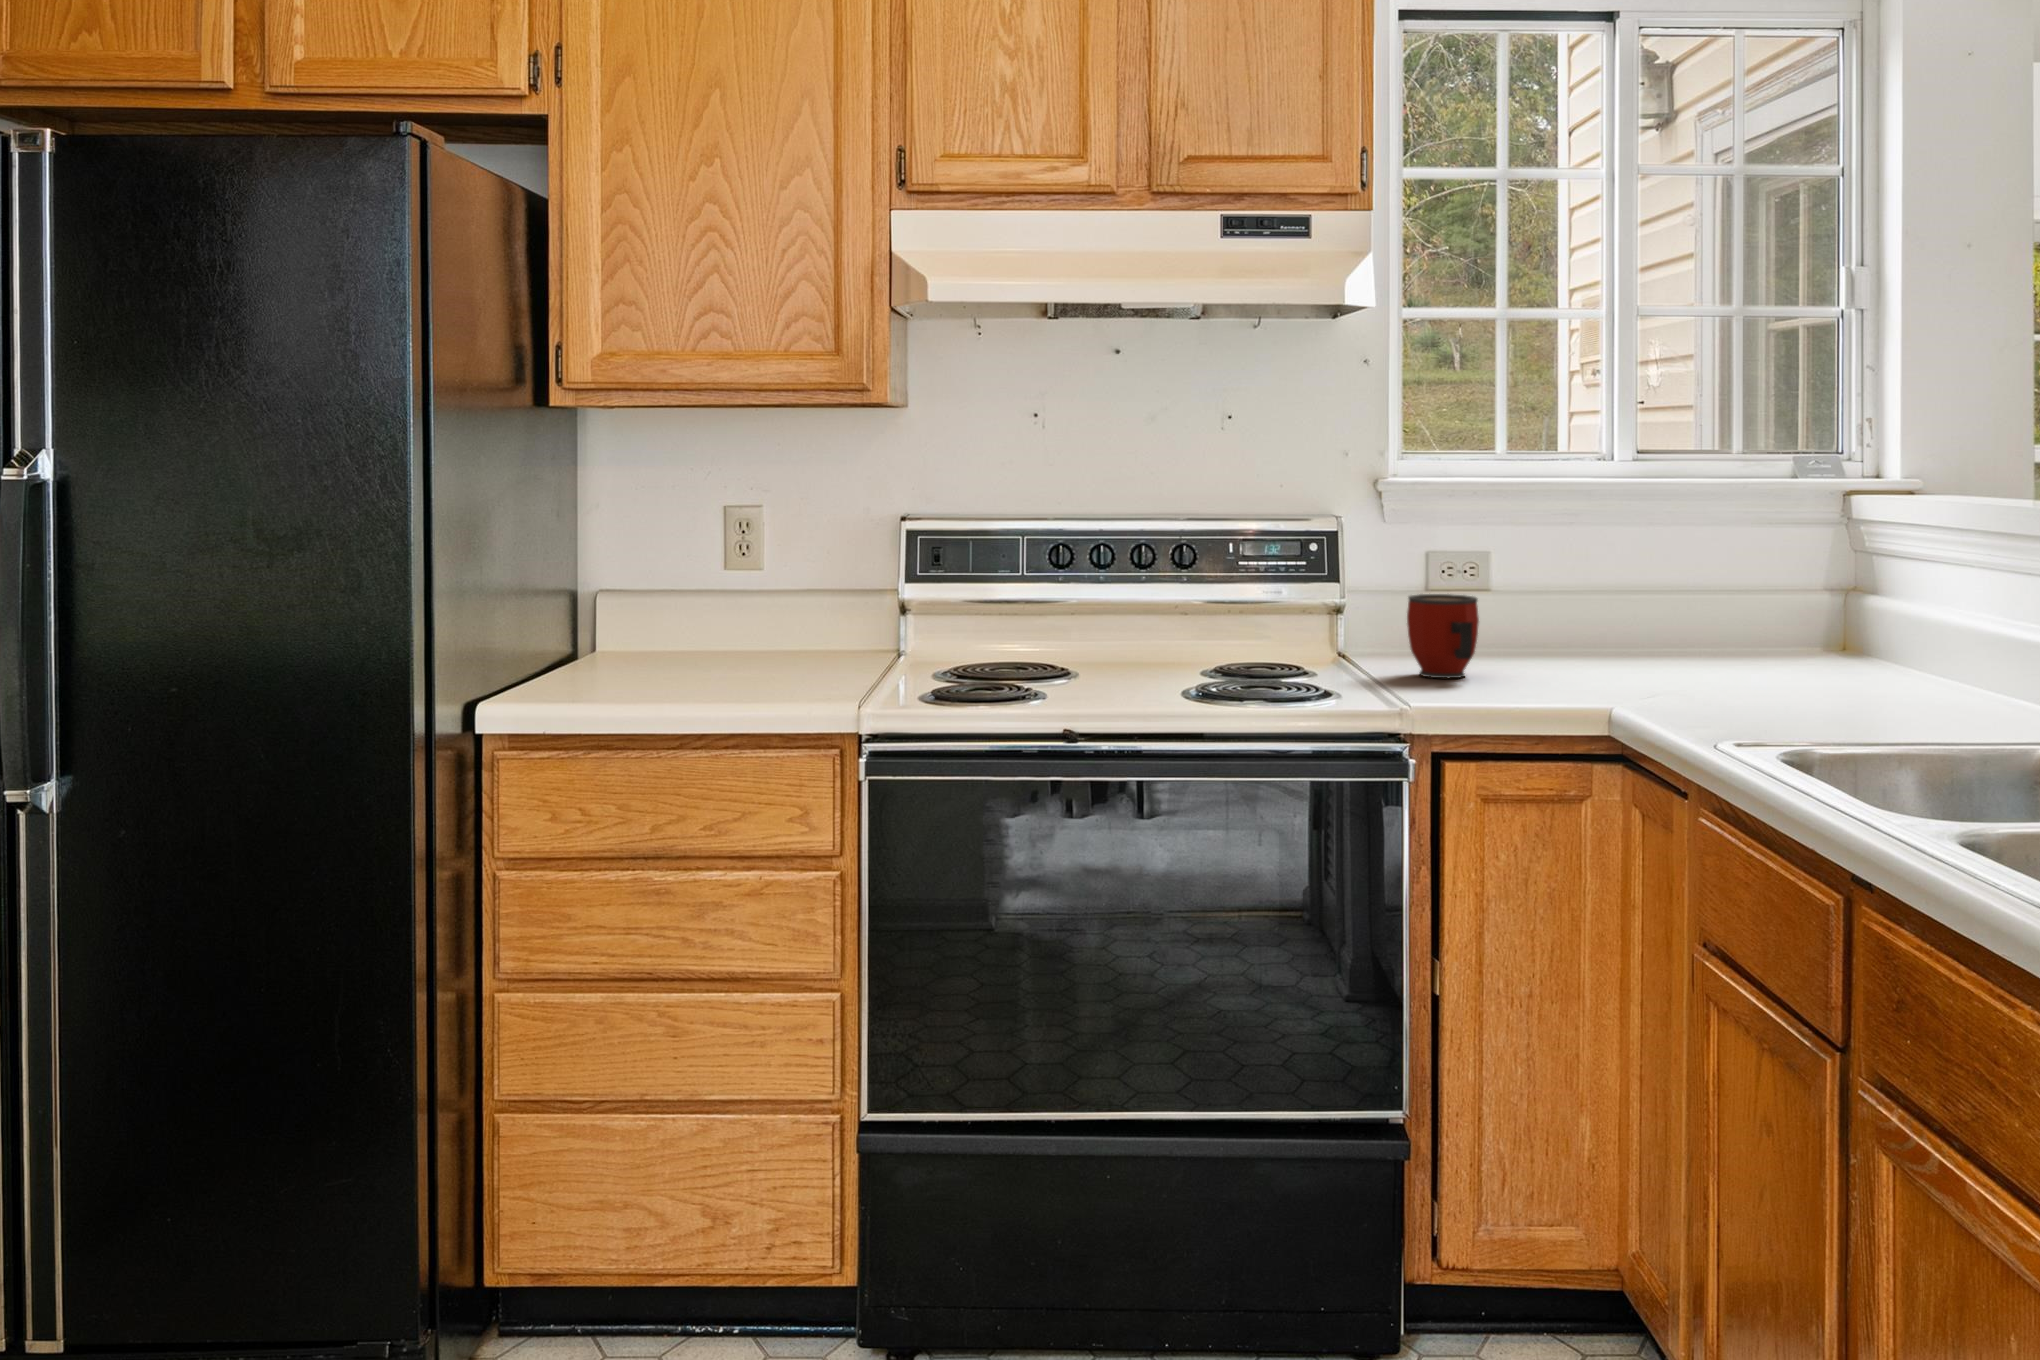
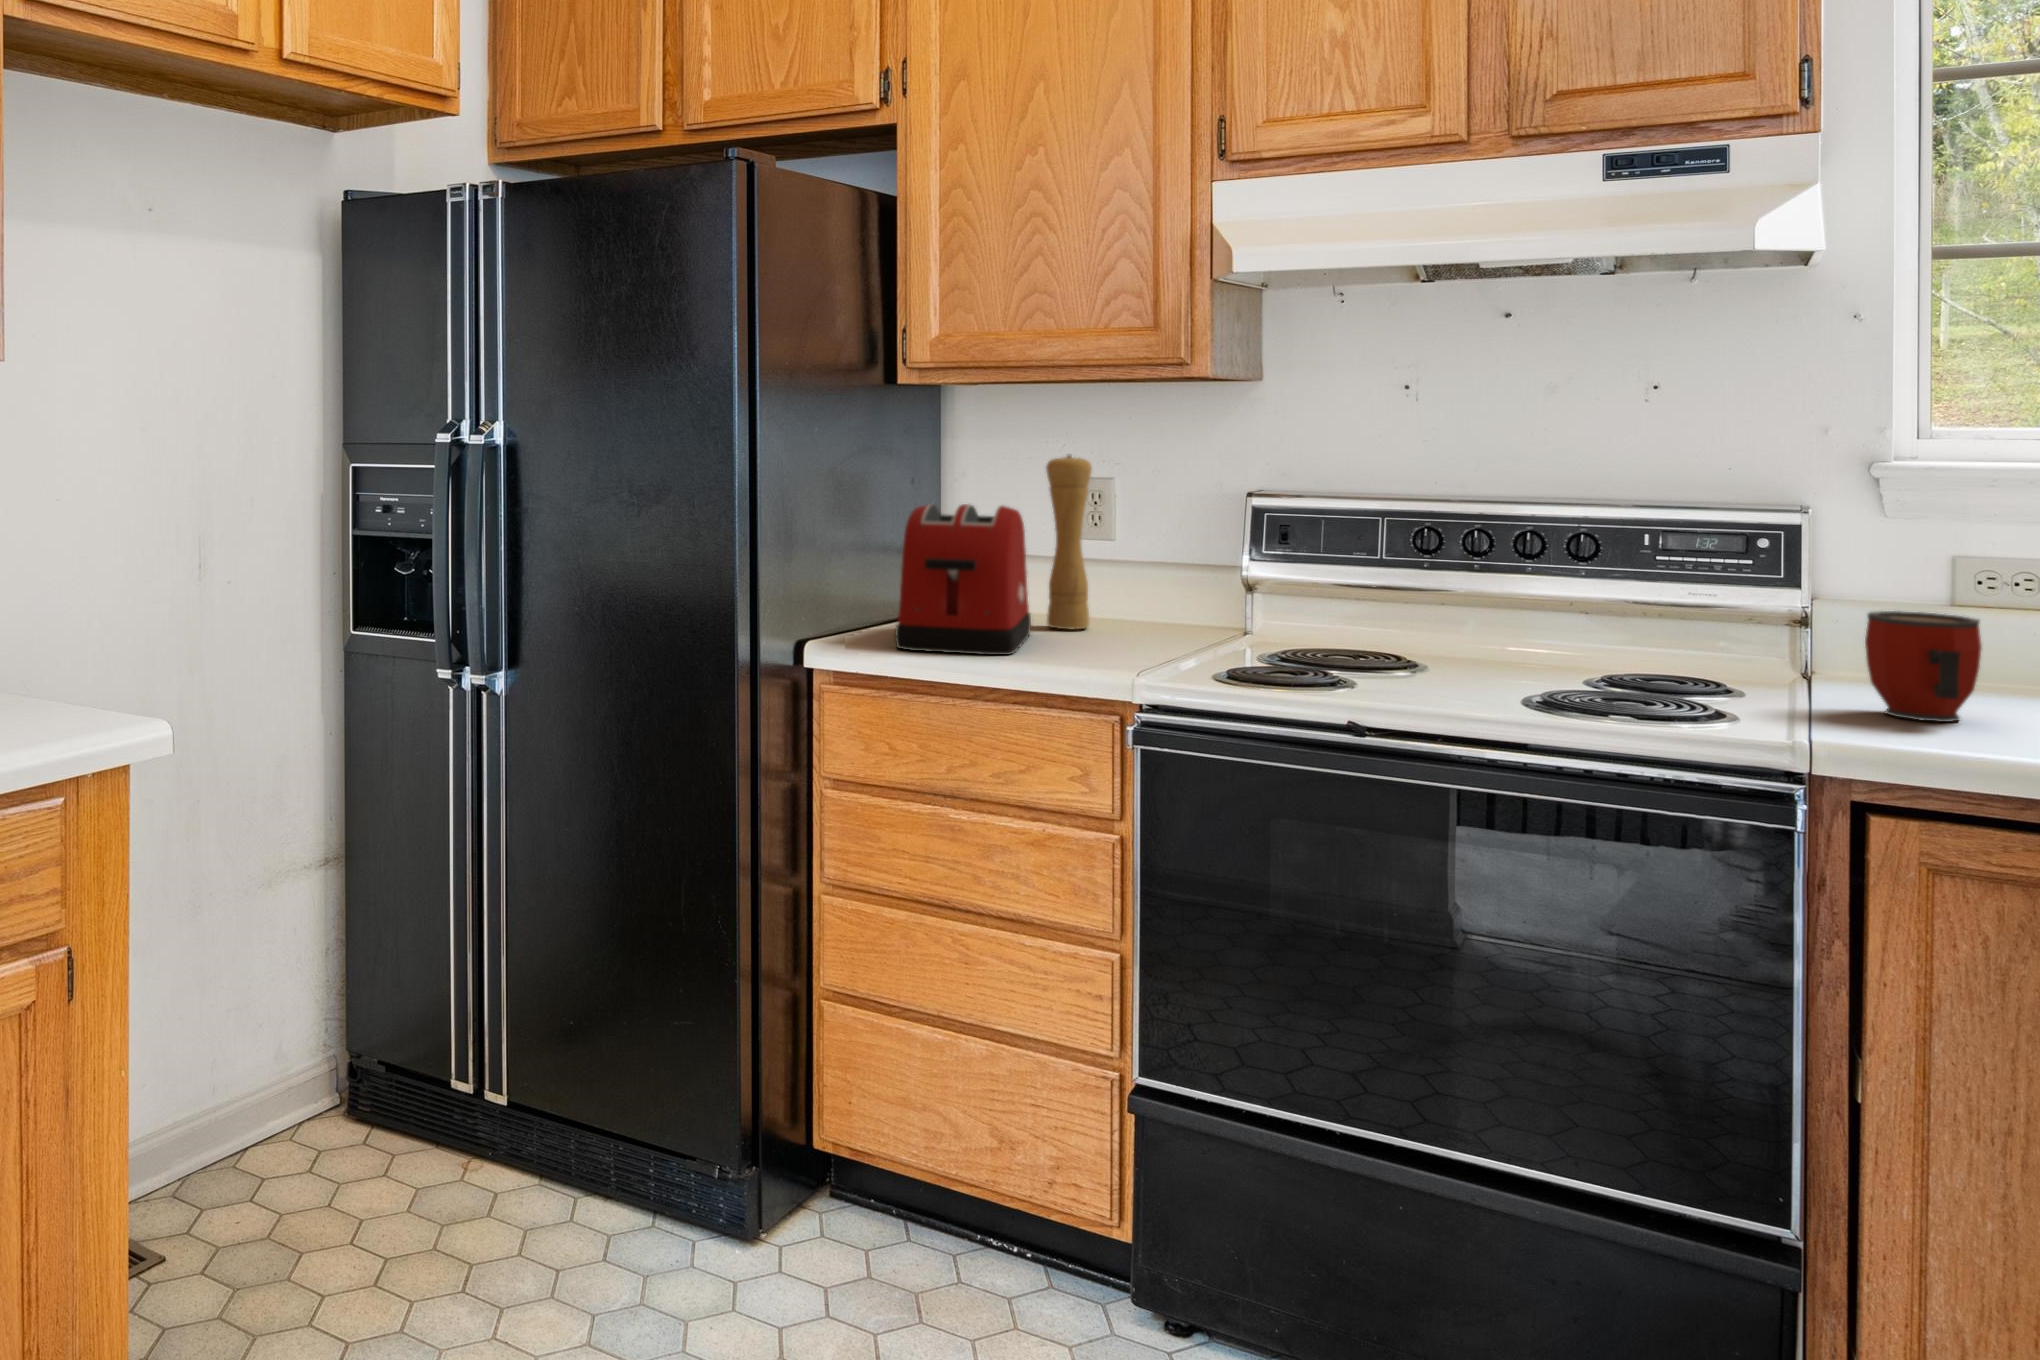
pepper mill: none [708,483,754,667] -> present [1046,455,1092,630]
toaster: none [578,538,711,703] -> present [895,504,1031,655]

